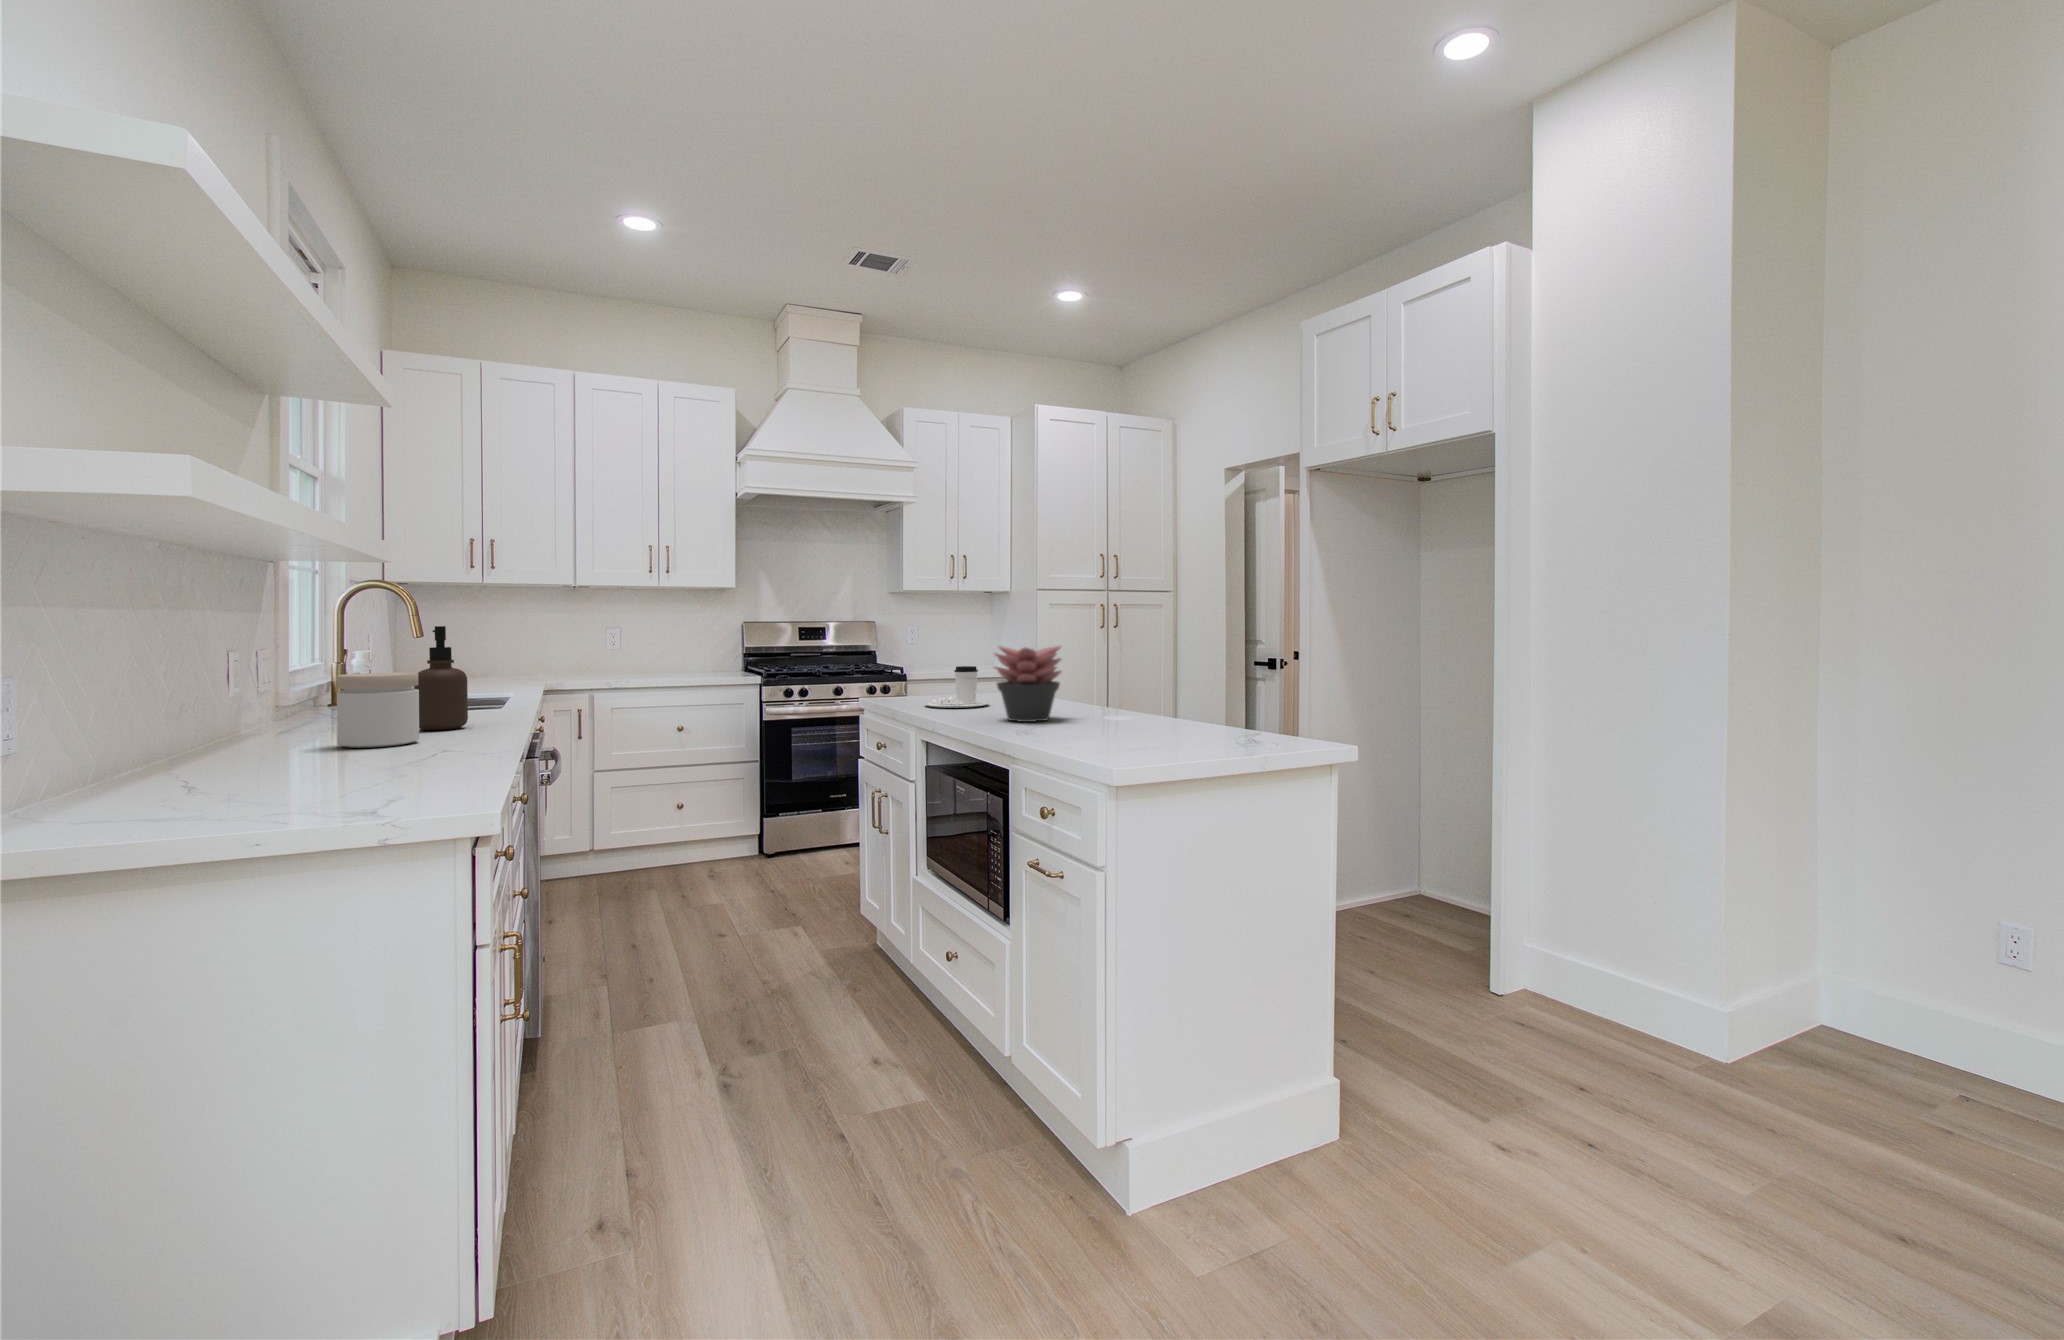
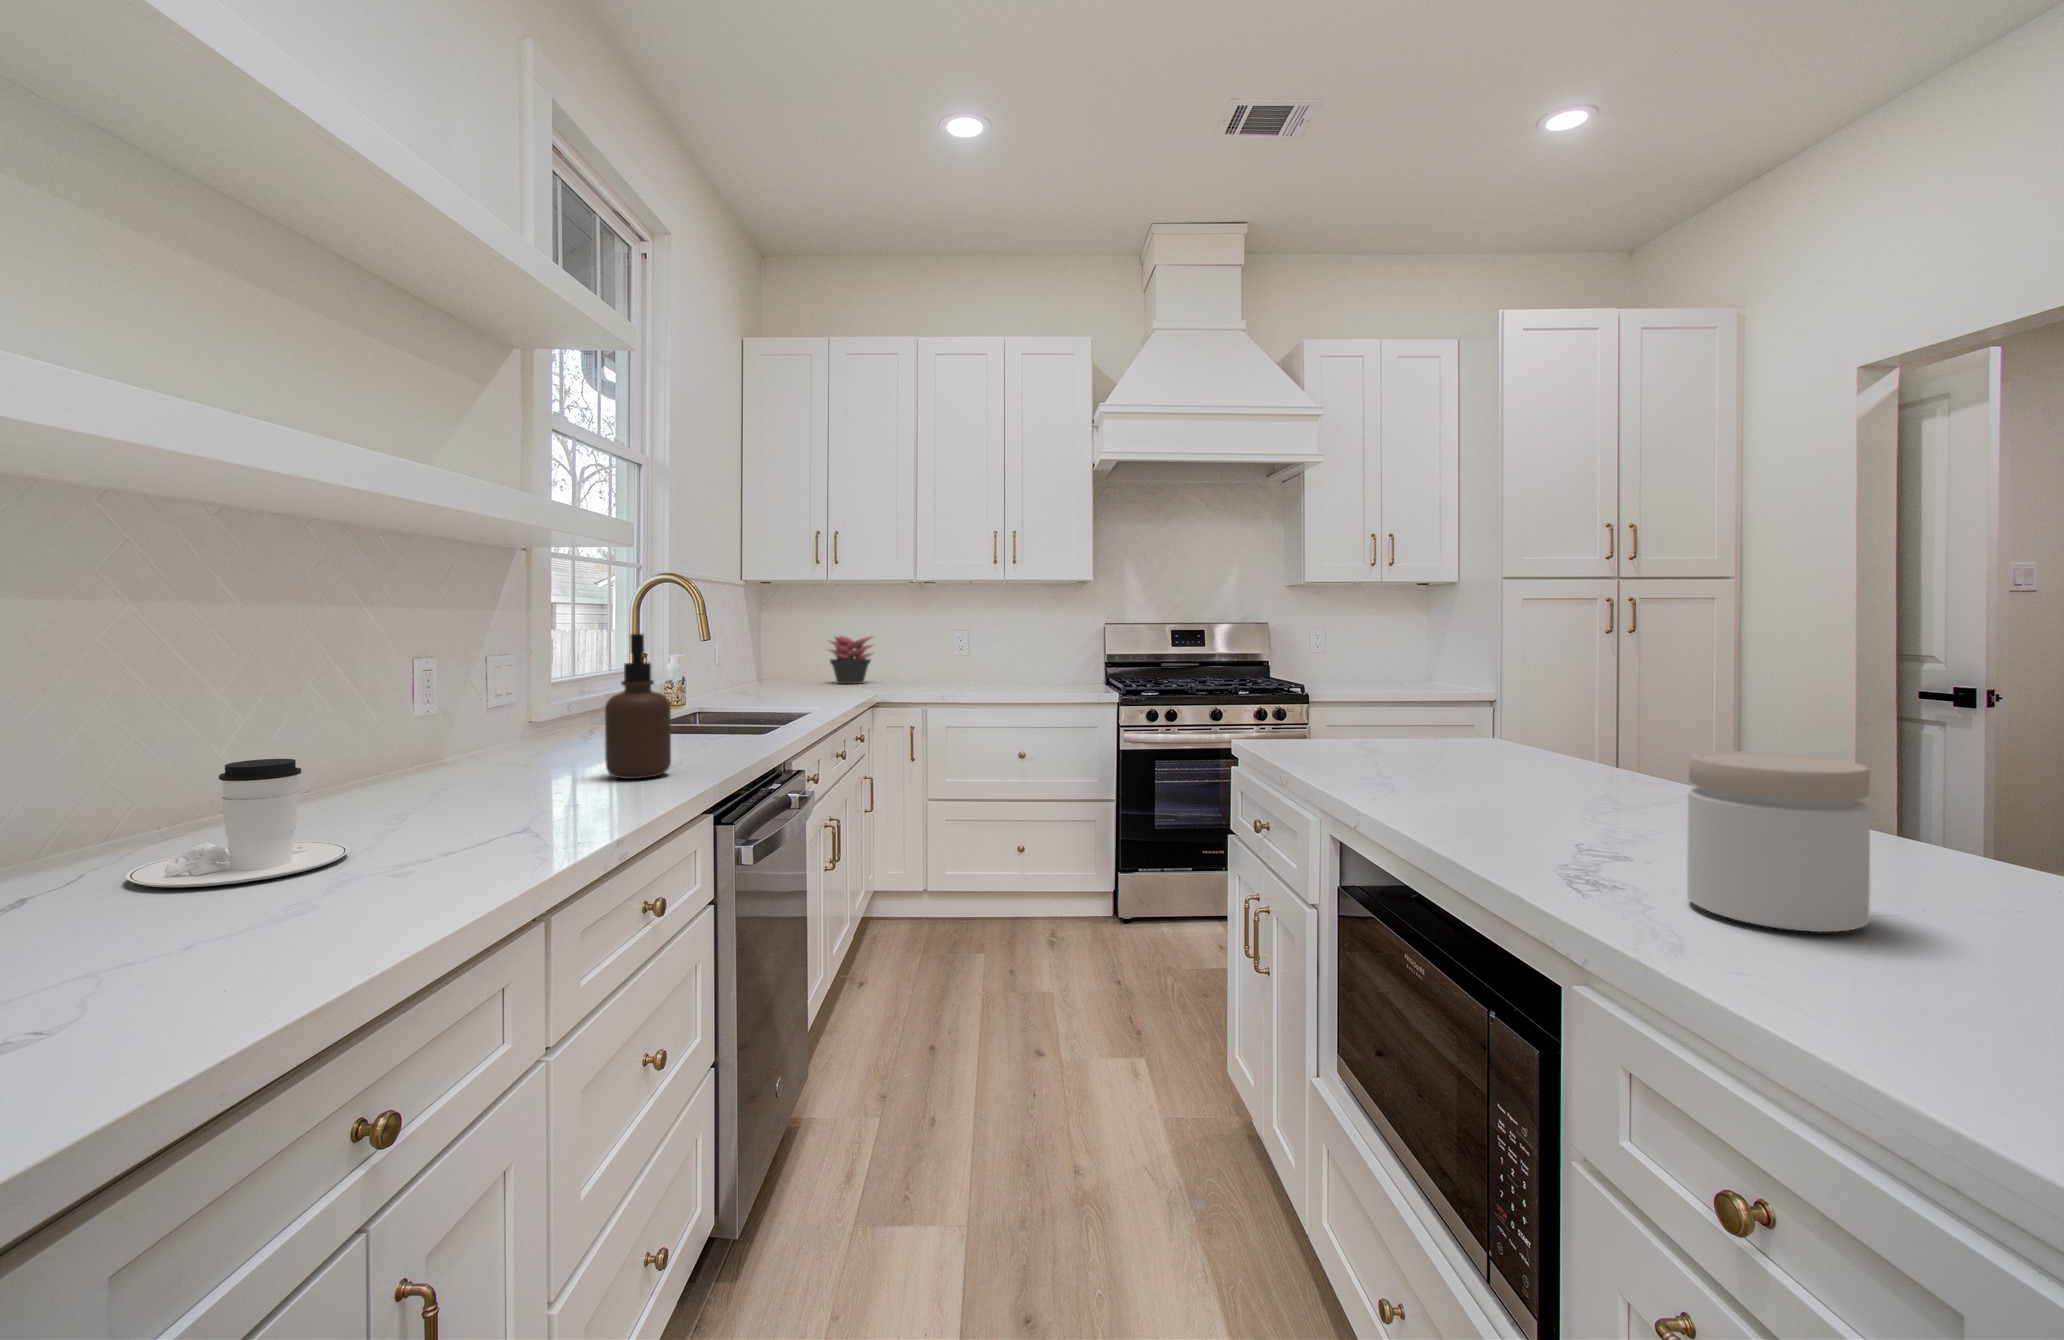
succulent plant: present [995,646,1061,722] -> present [829,636,874,684]
coffee cup: present [925,666,989,708] -> present [126,759,349,887]
jar: present [337,672,419,748] -> present [1687,751,1870,932]

